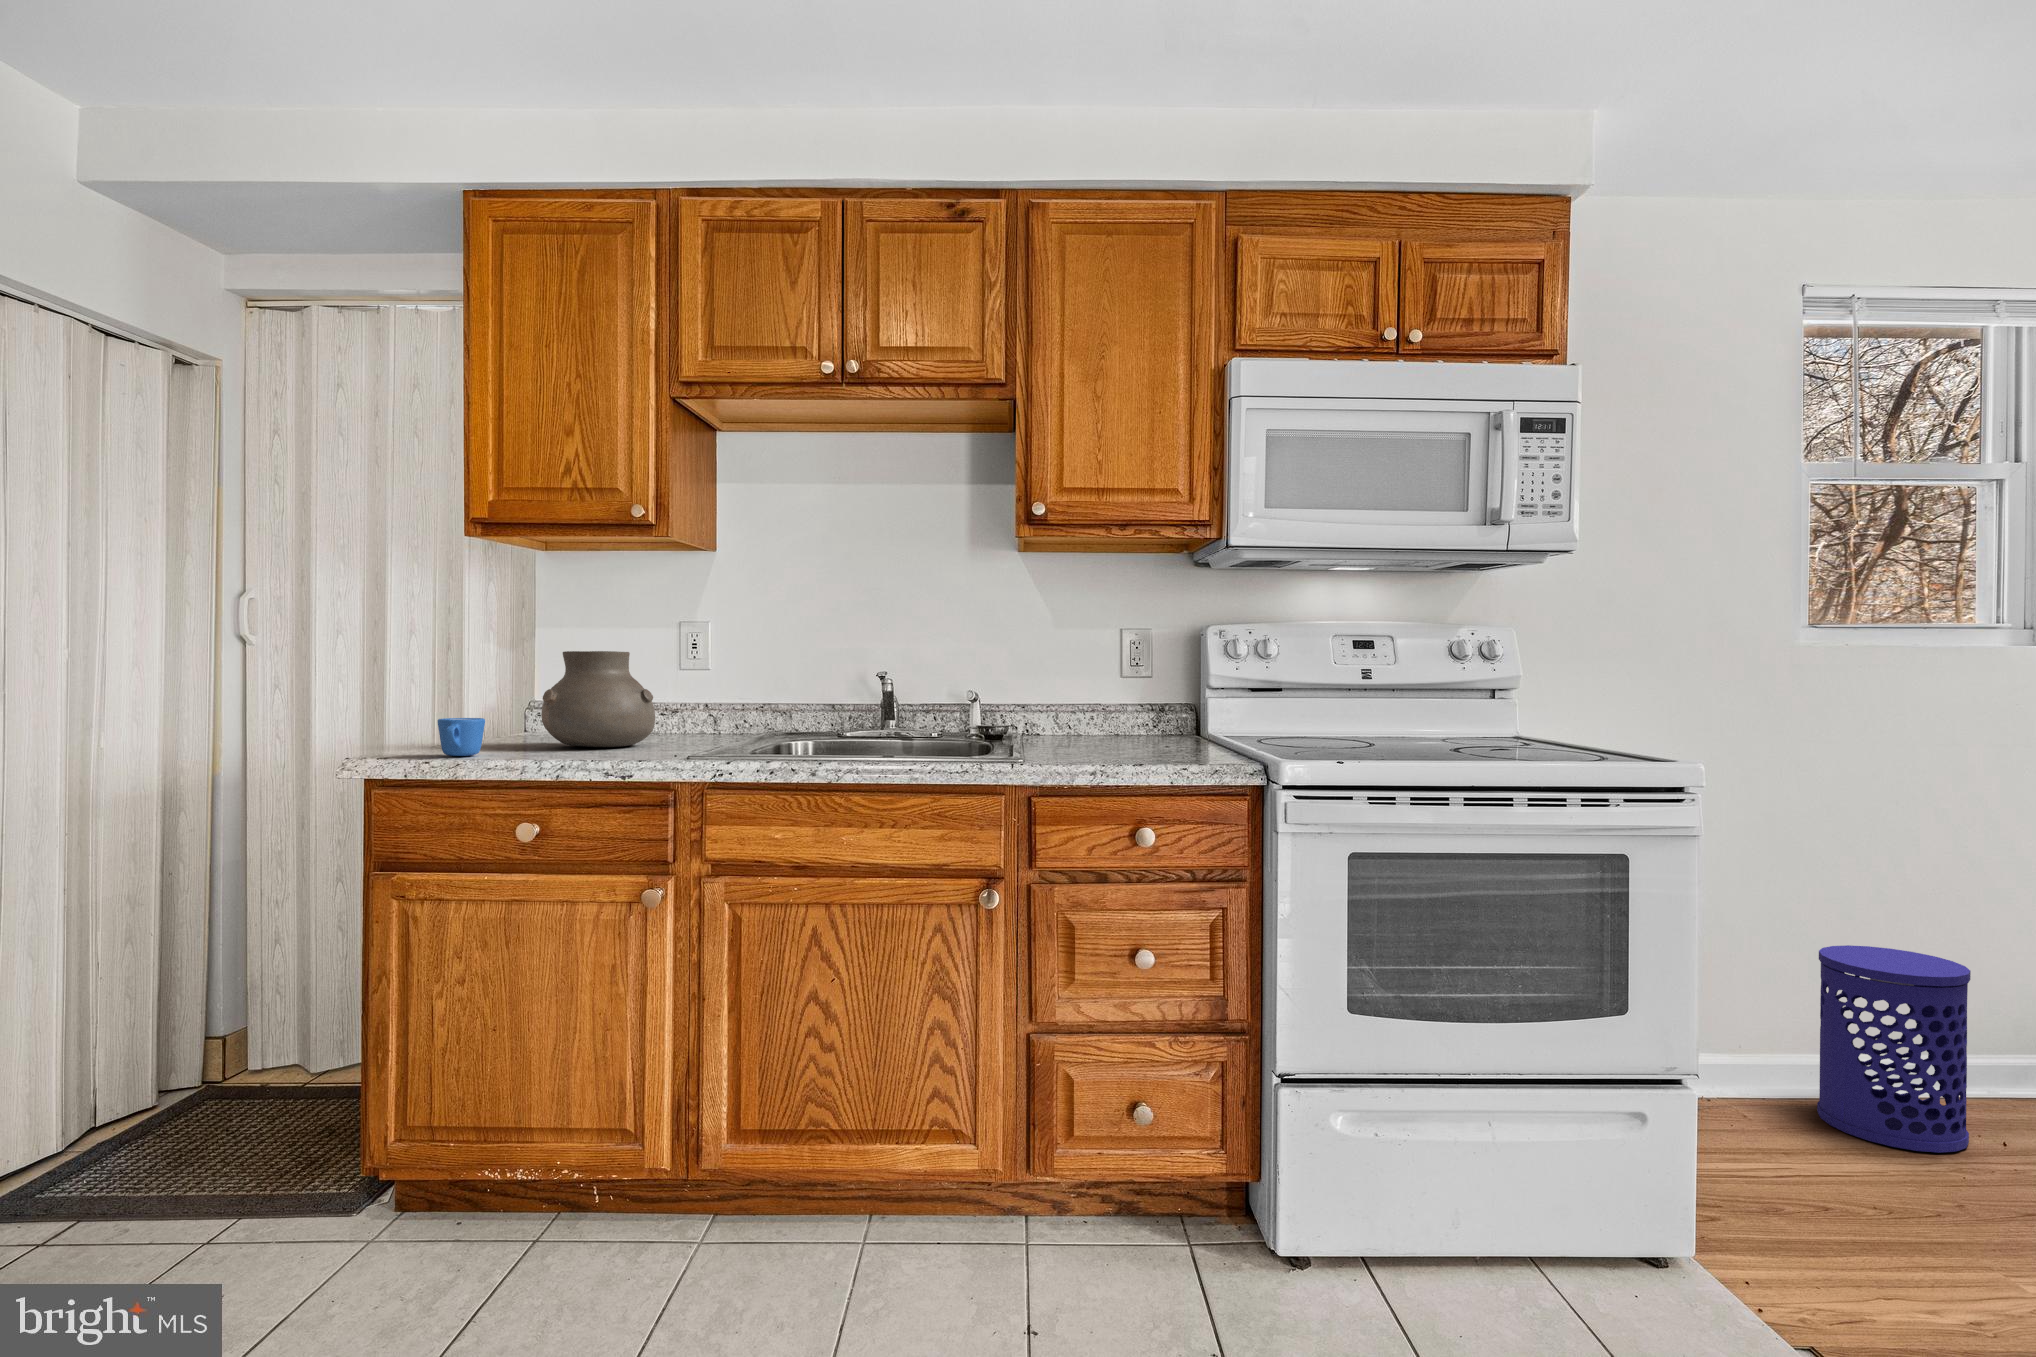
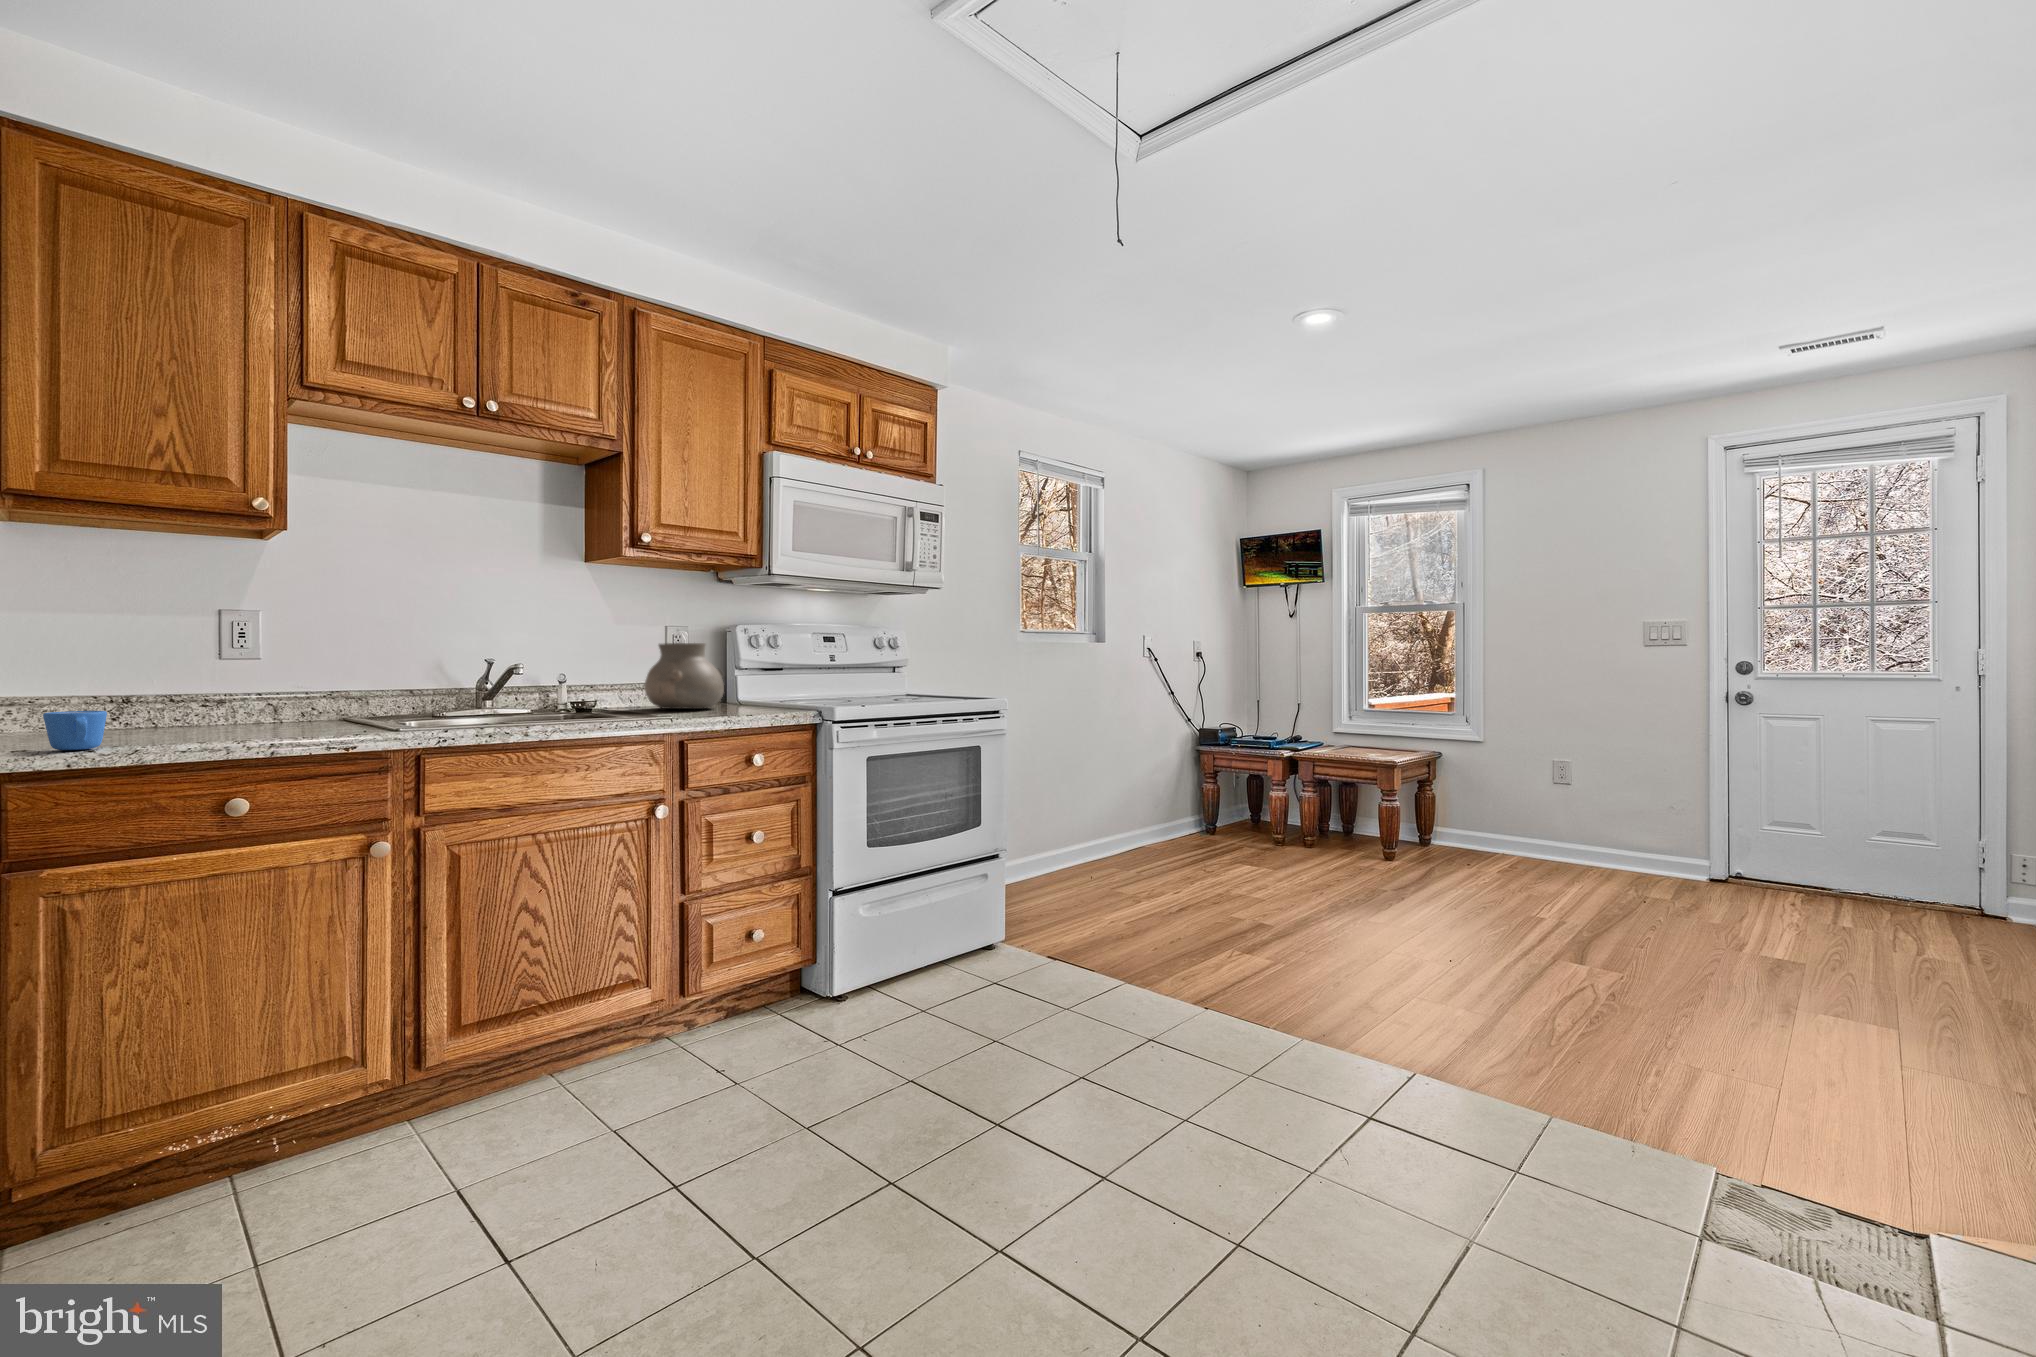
vase: present [541,651,655,747] -> present [644,643,724,709]
waste bin: present [1817,945,1971,1153] -> none [1025,788,1083,880]

